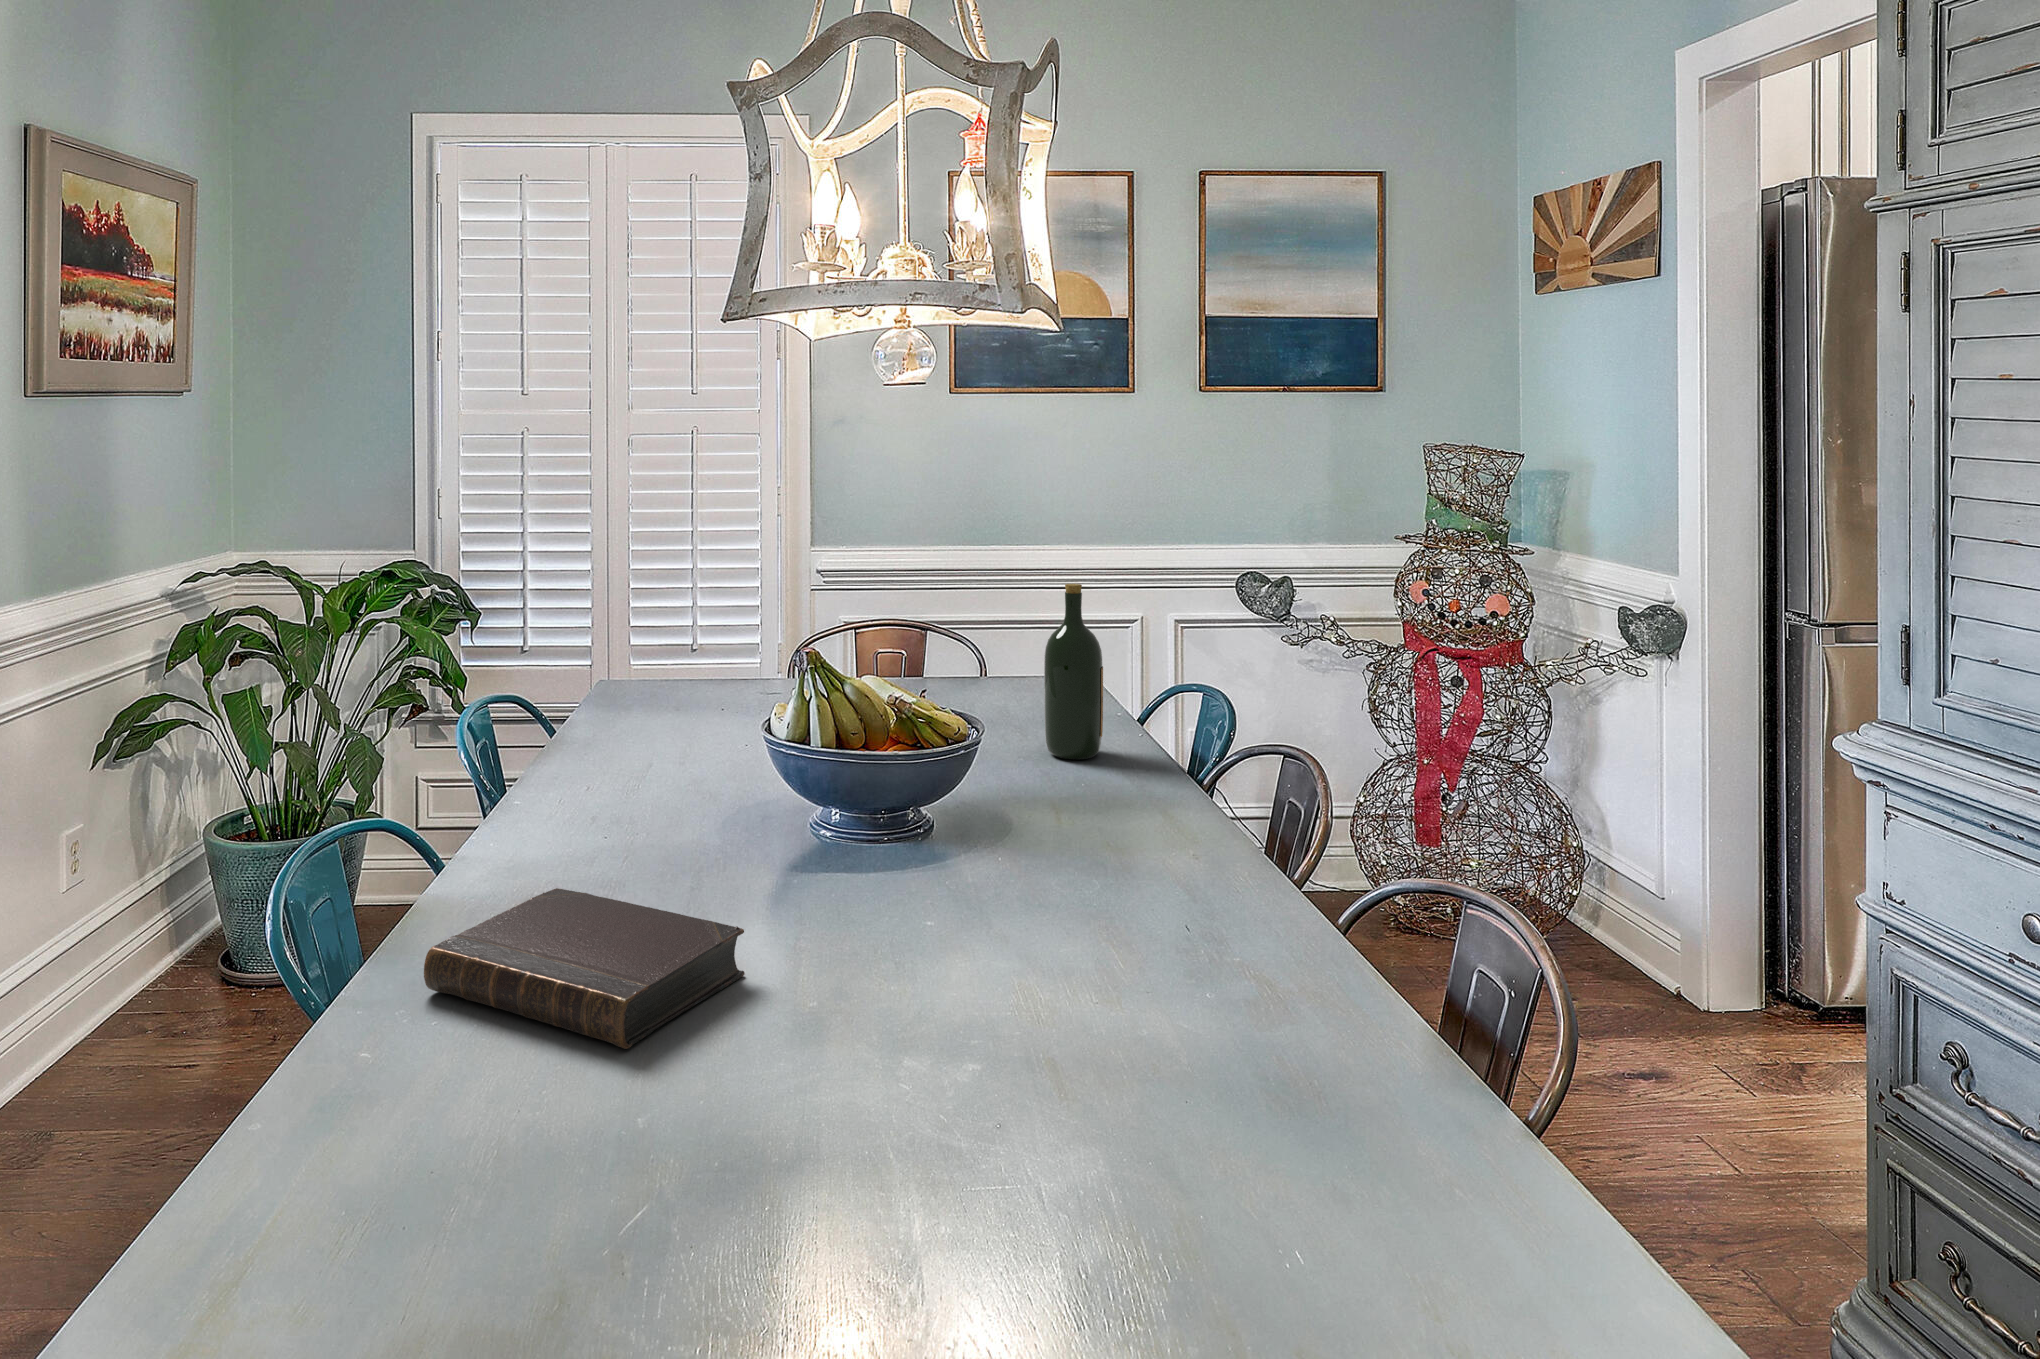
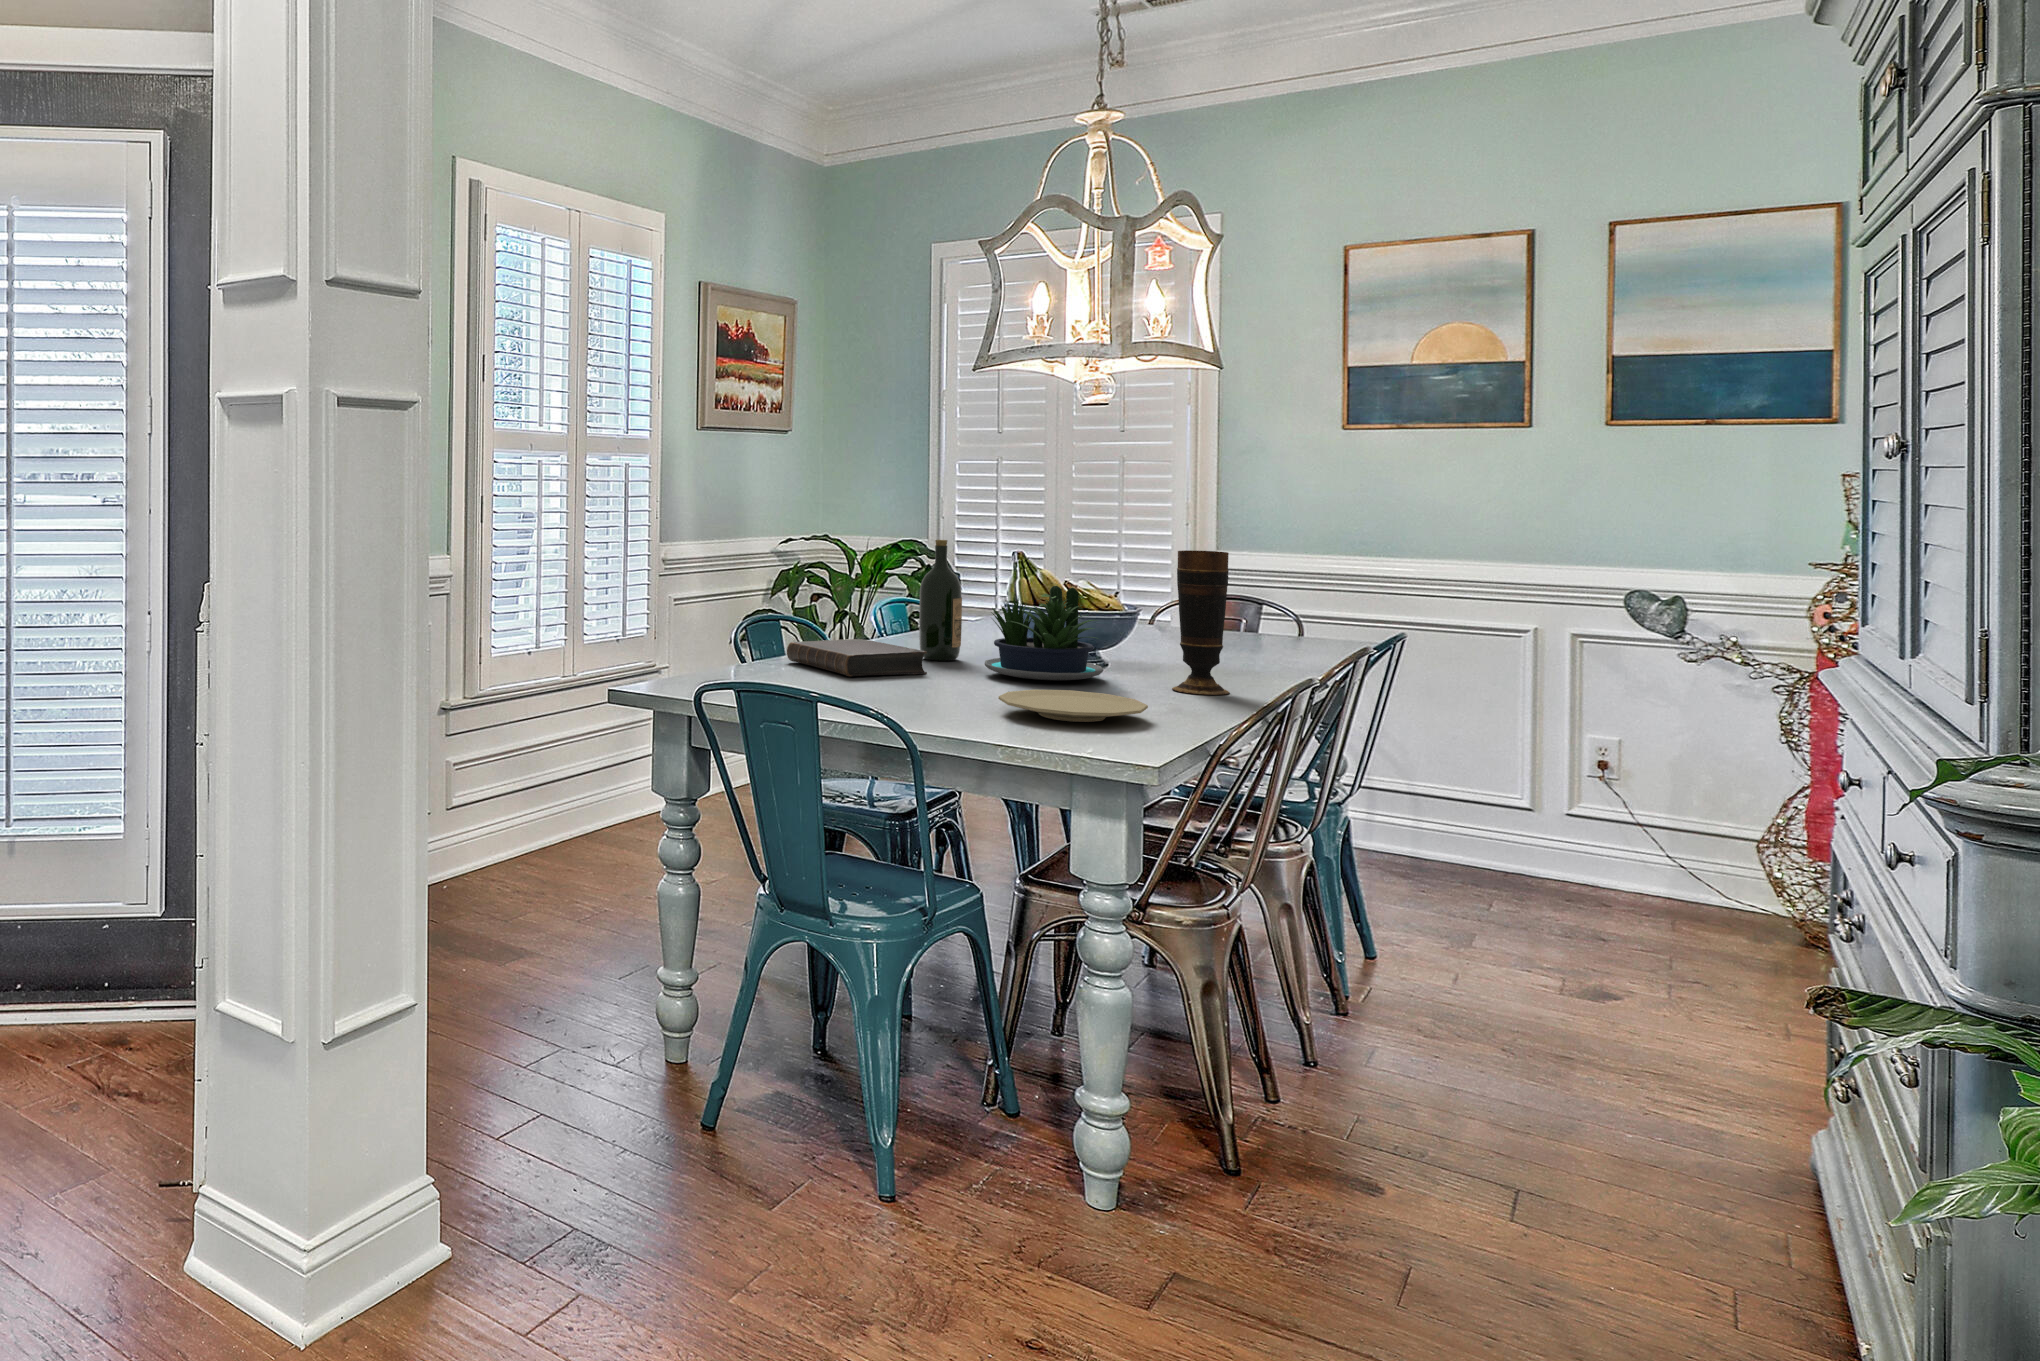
wine bottle: present [1044,584,1103,759] -> present [919,540,962,661]
vase: none [1154,666,1247,934] -> present [1172,550,1230,695]
potted plant: none [831,748,1076,957] -> present [985,586,1103,680]
plate: none [1087,1034,1401,1199] -> present [998,690,1148,722]

